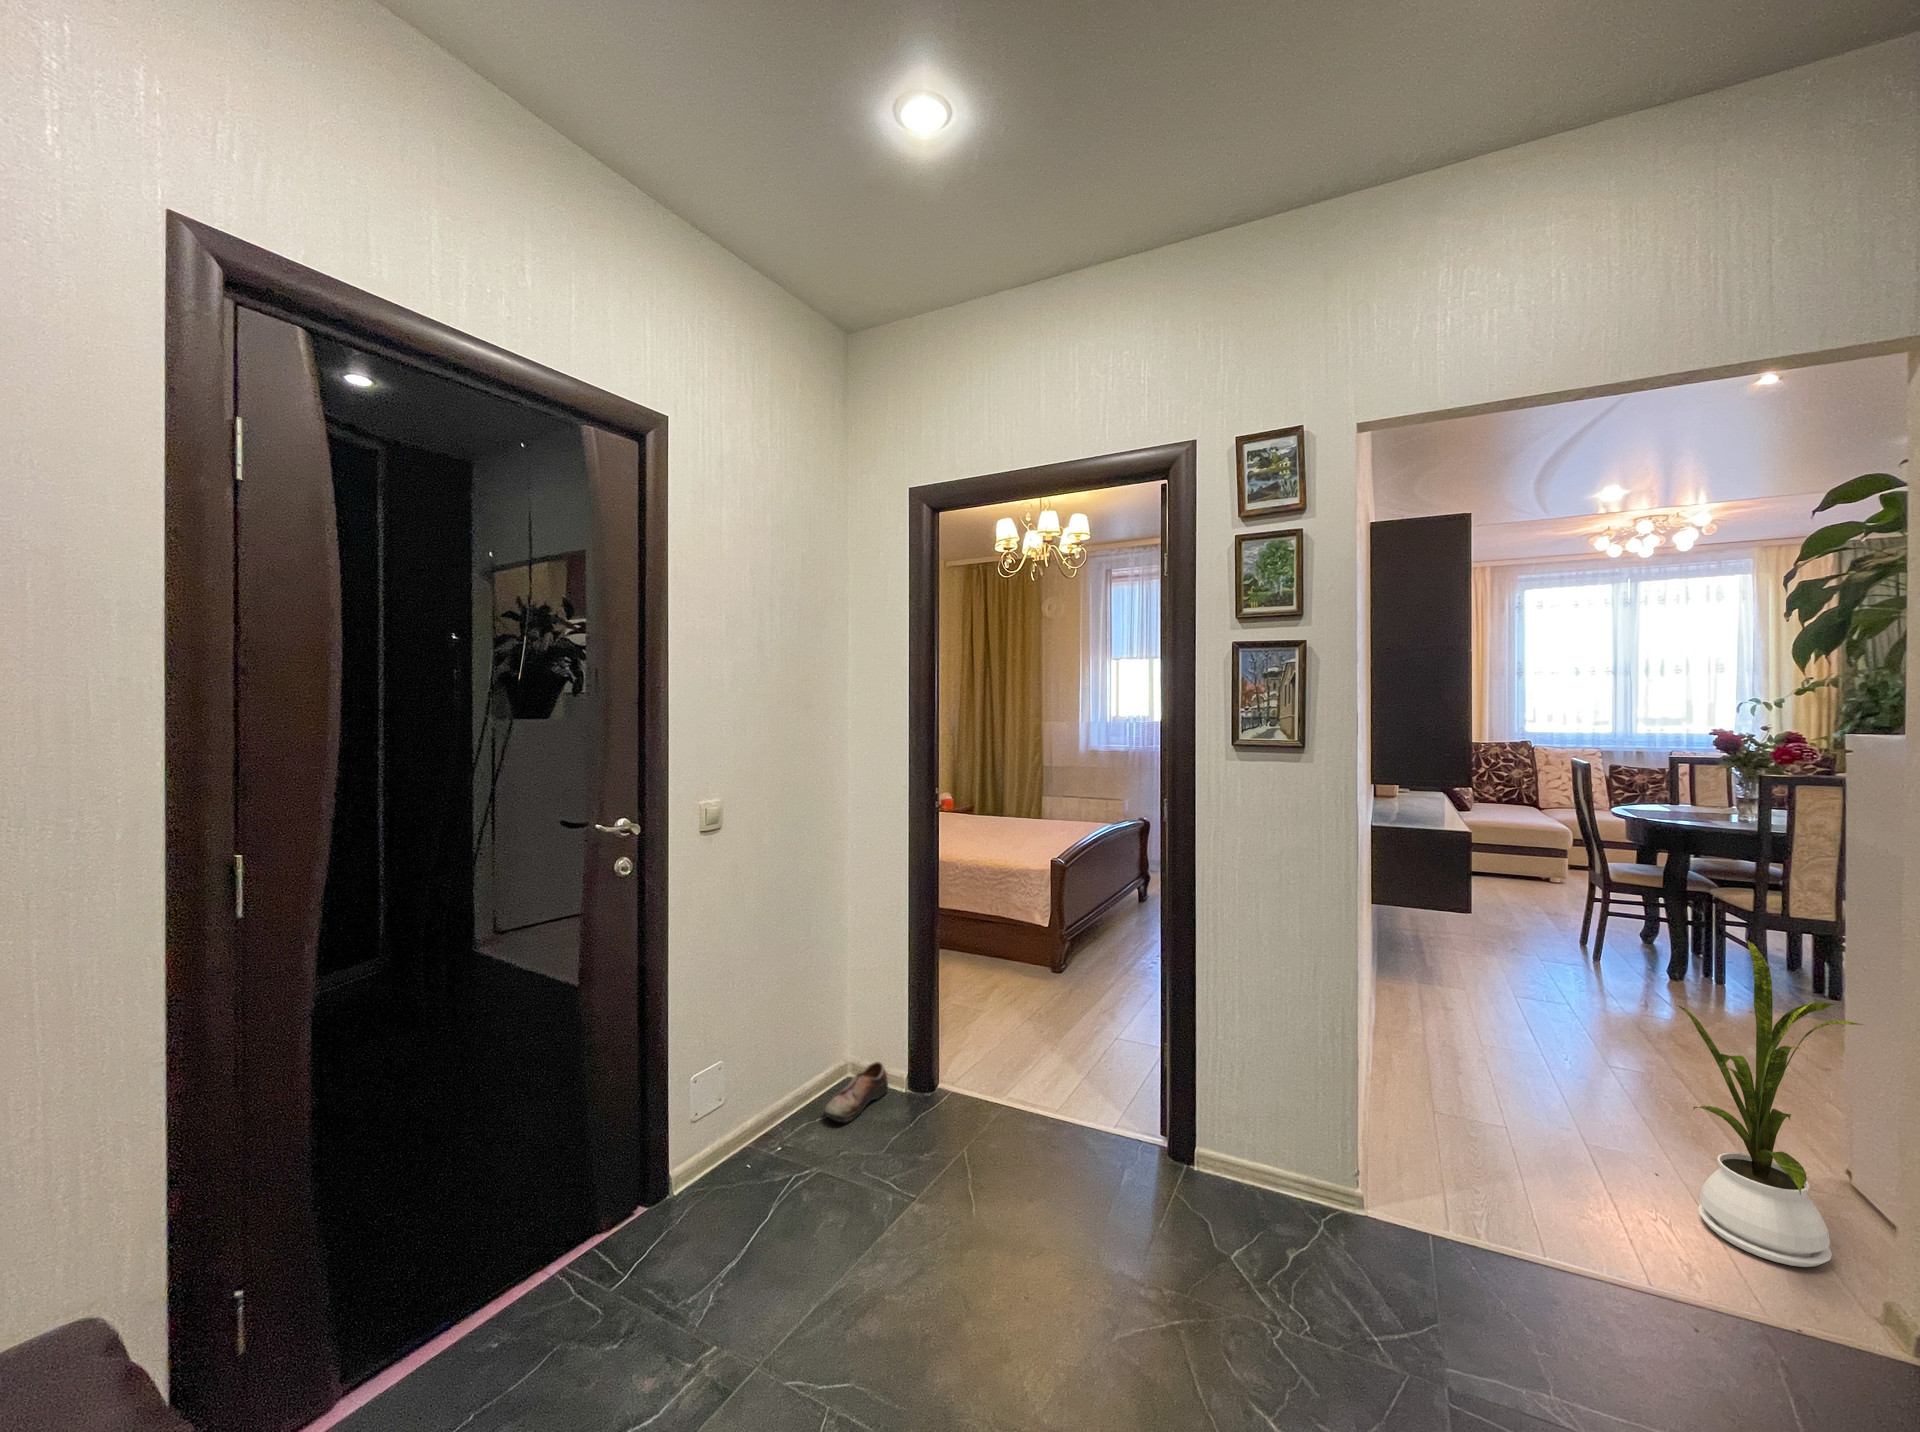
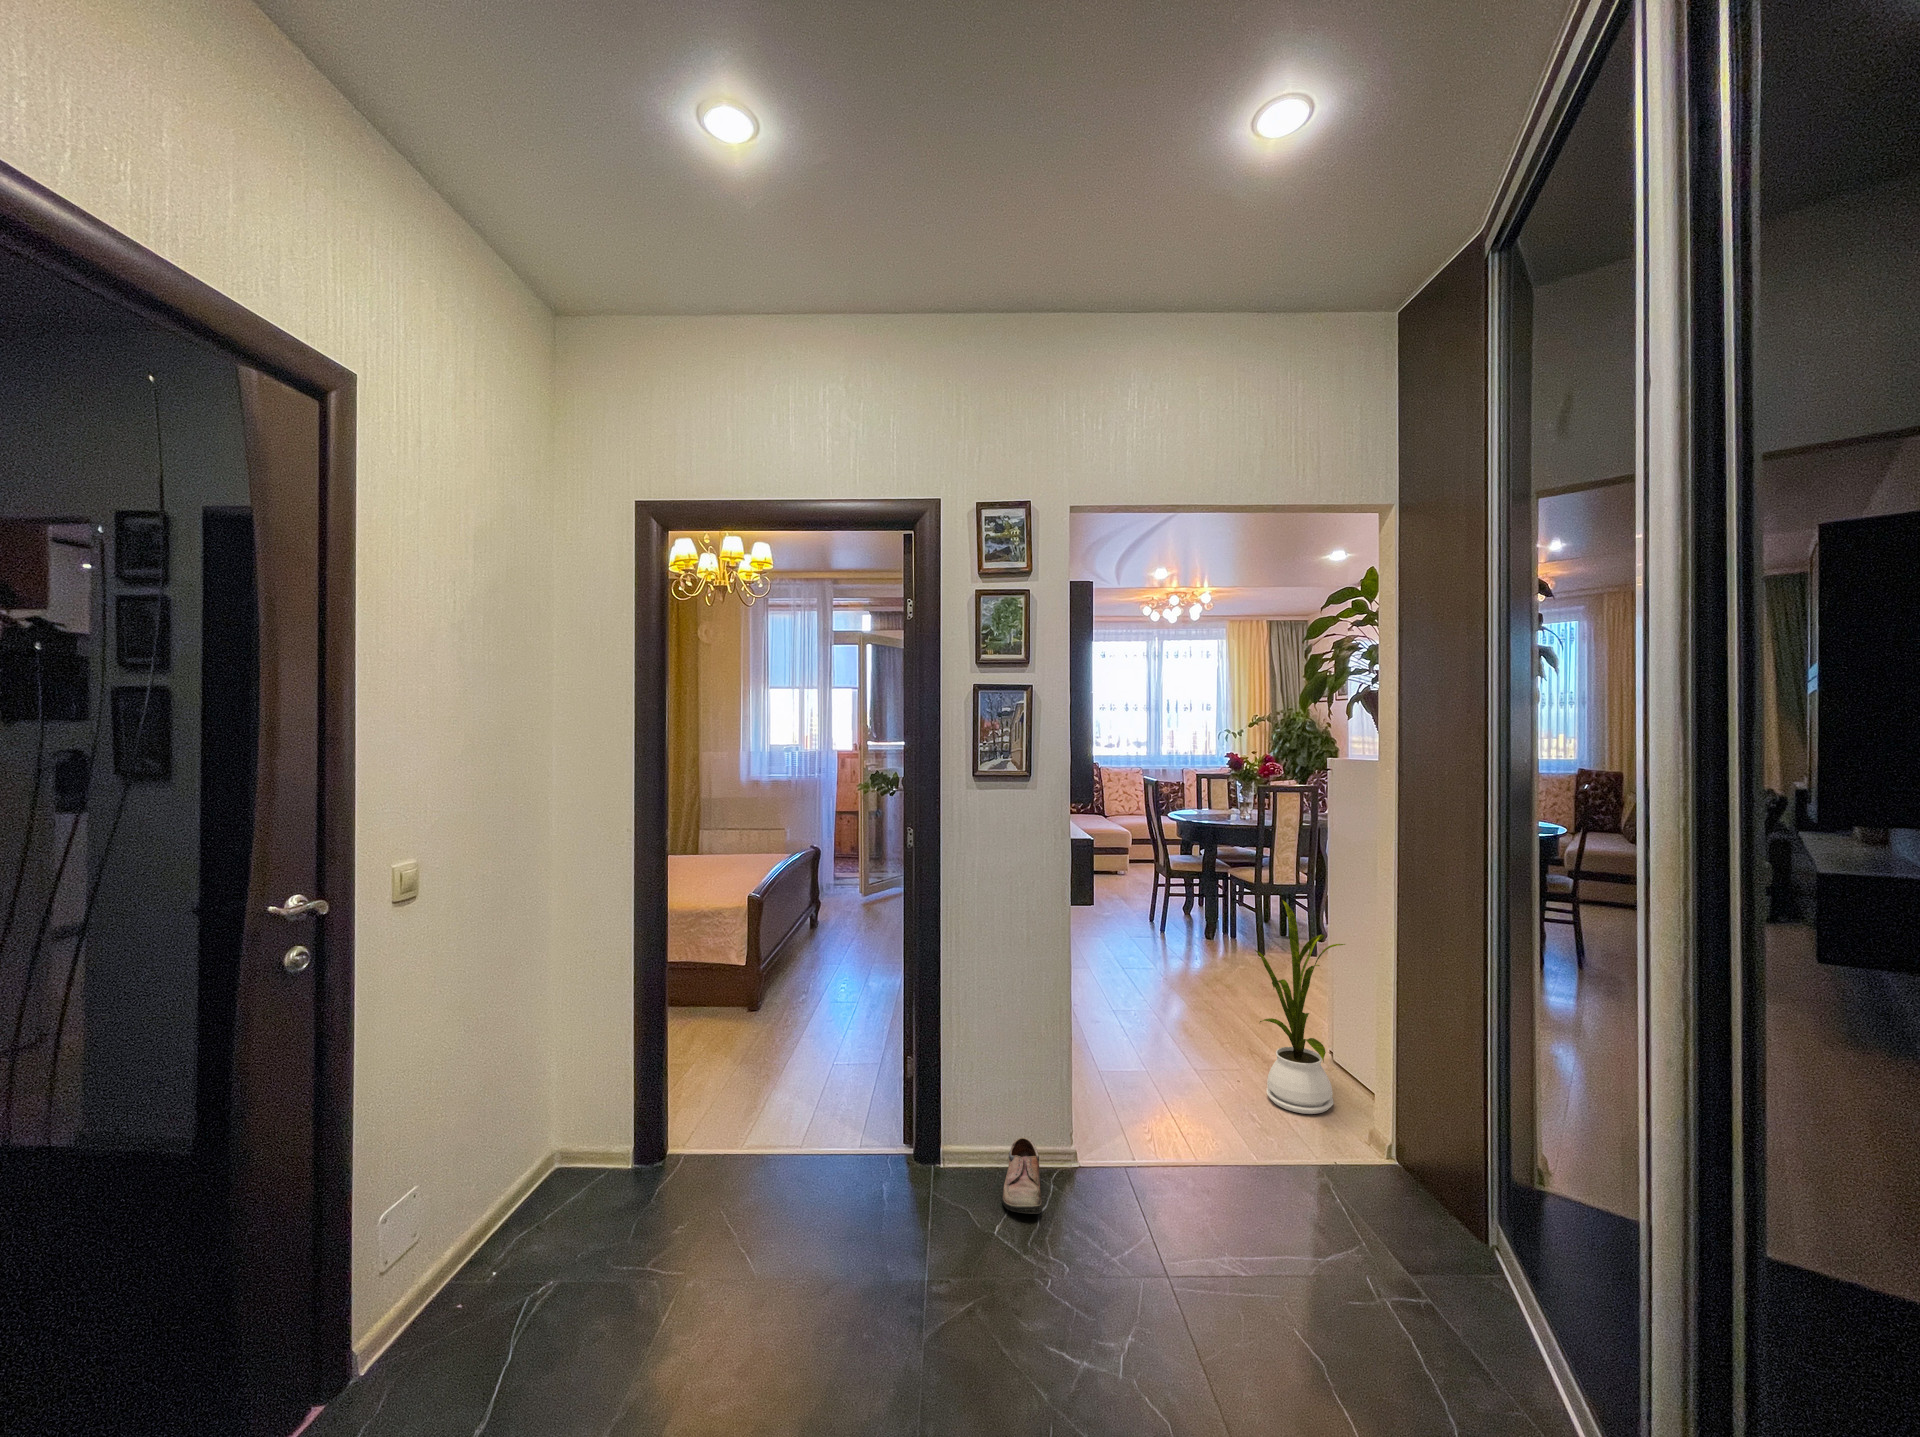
shoe: present [824,1062,888,1122] -> present [1002,1137,1042,1214]

